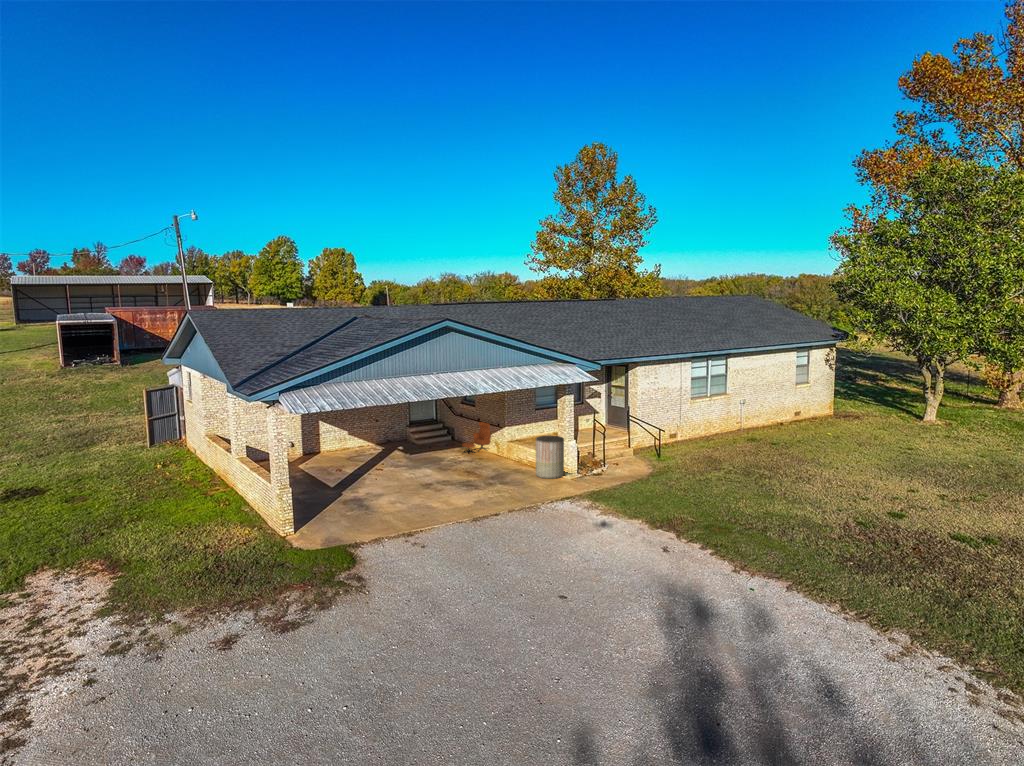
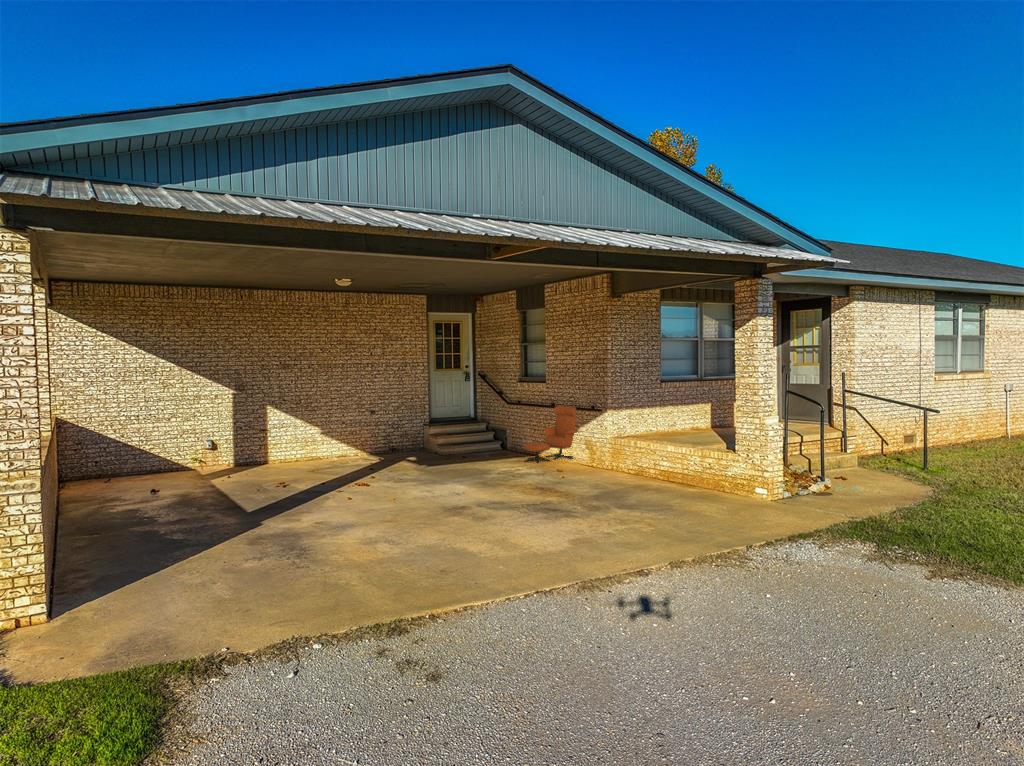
trash can: present [536,435,564,479] -> none [689,409,753,499]

